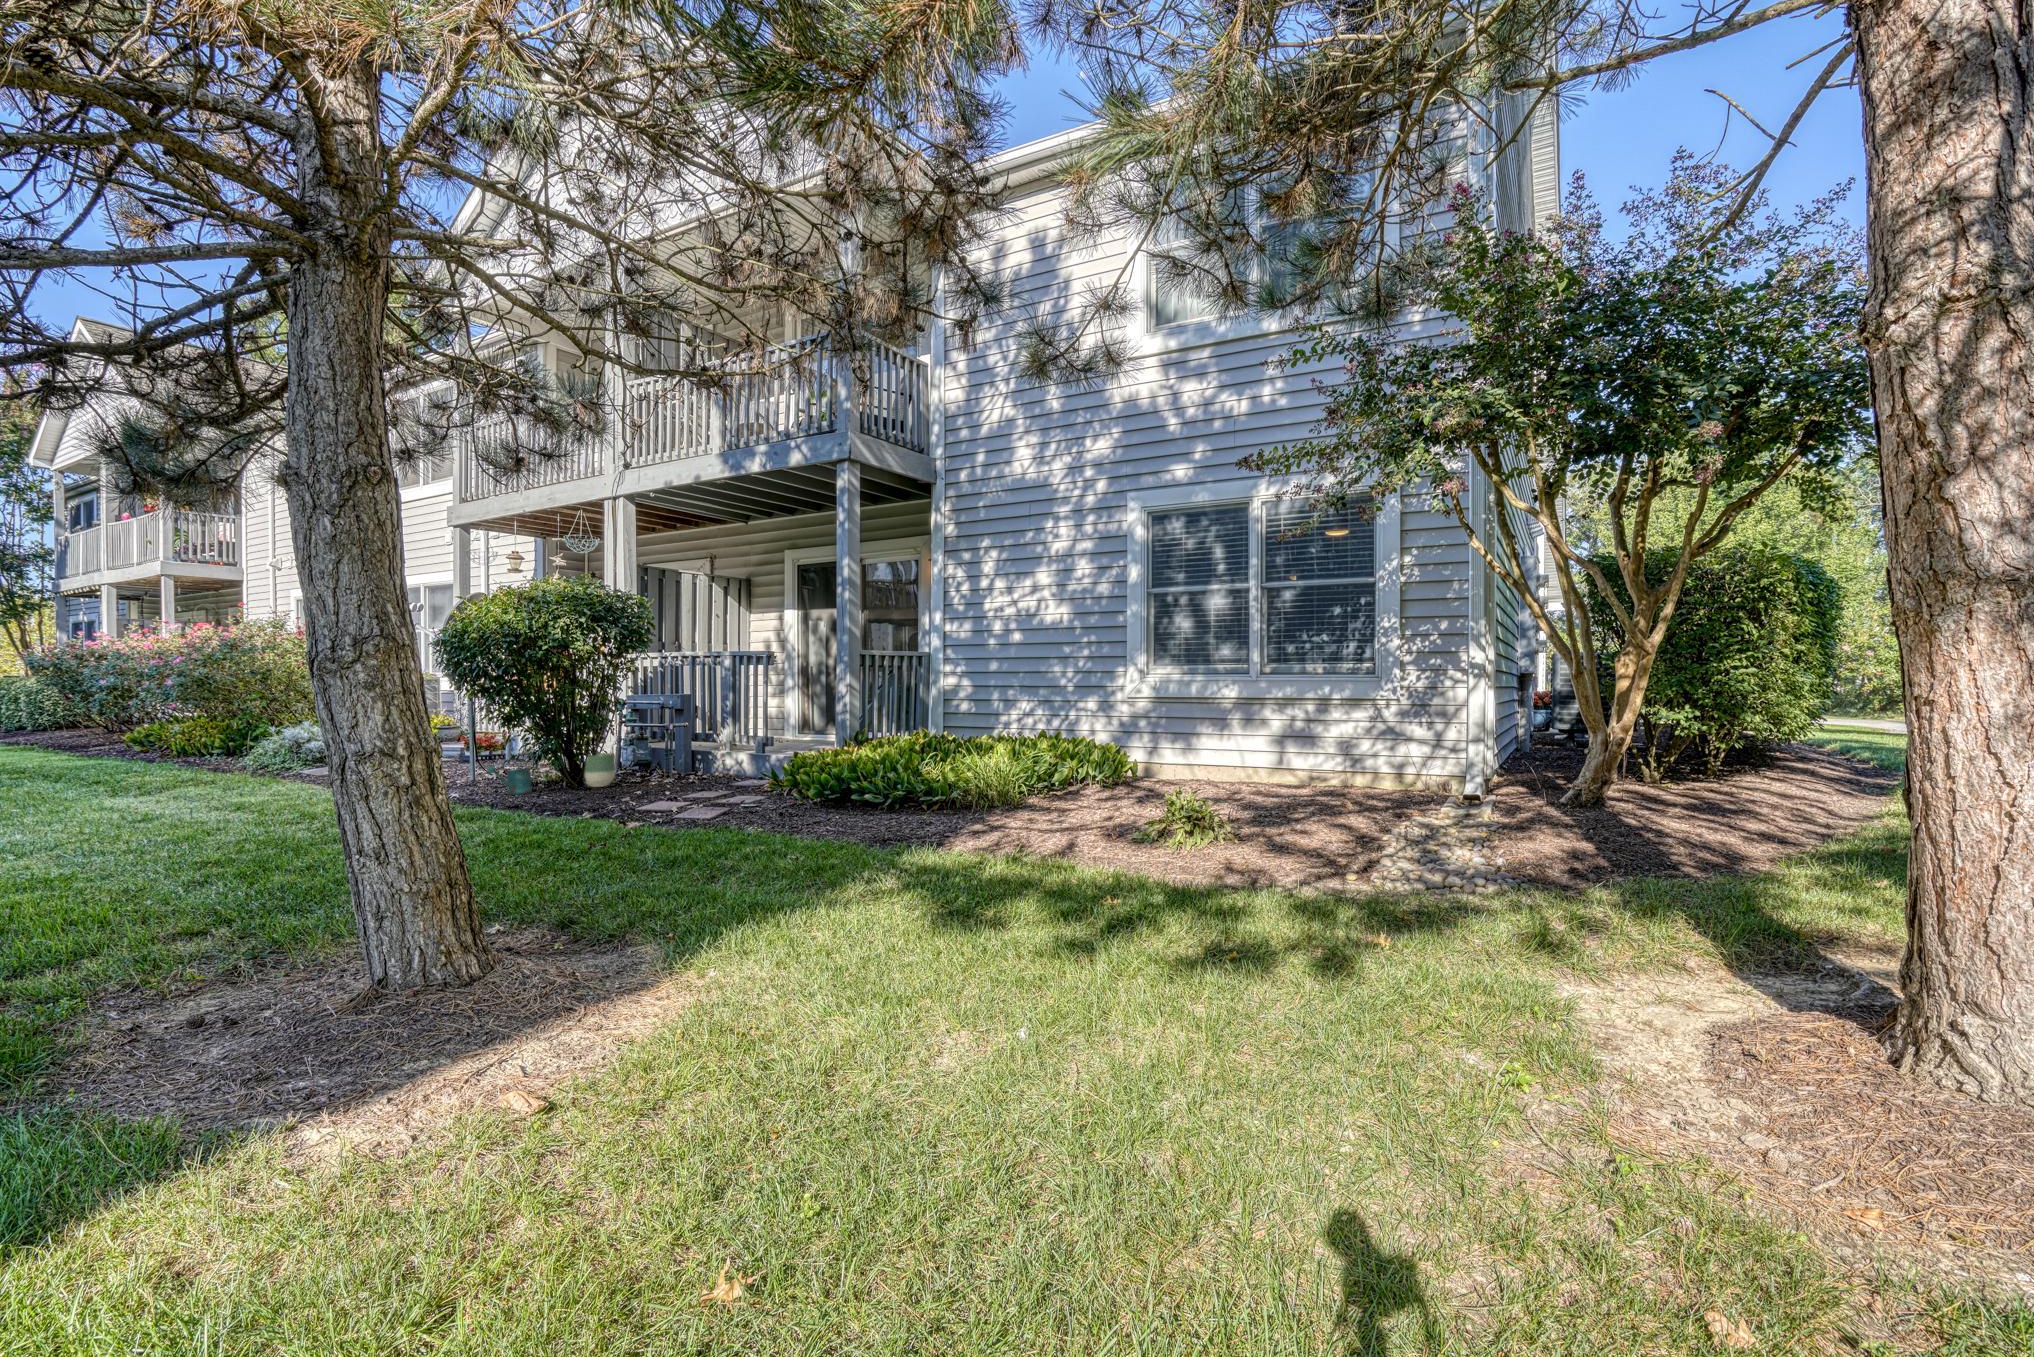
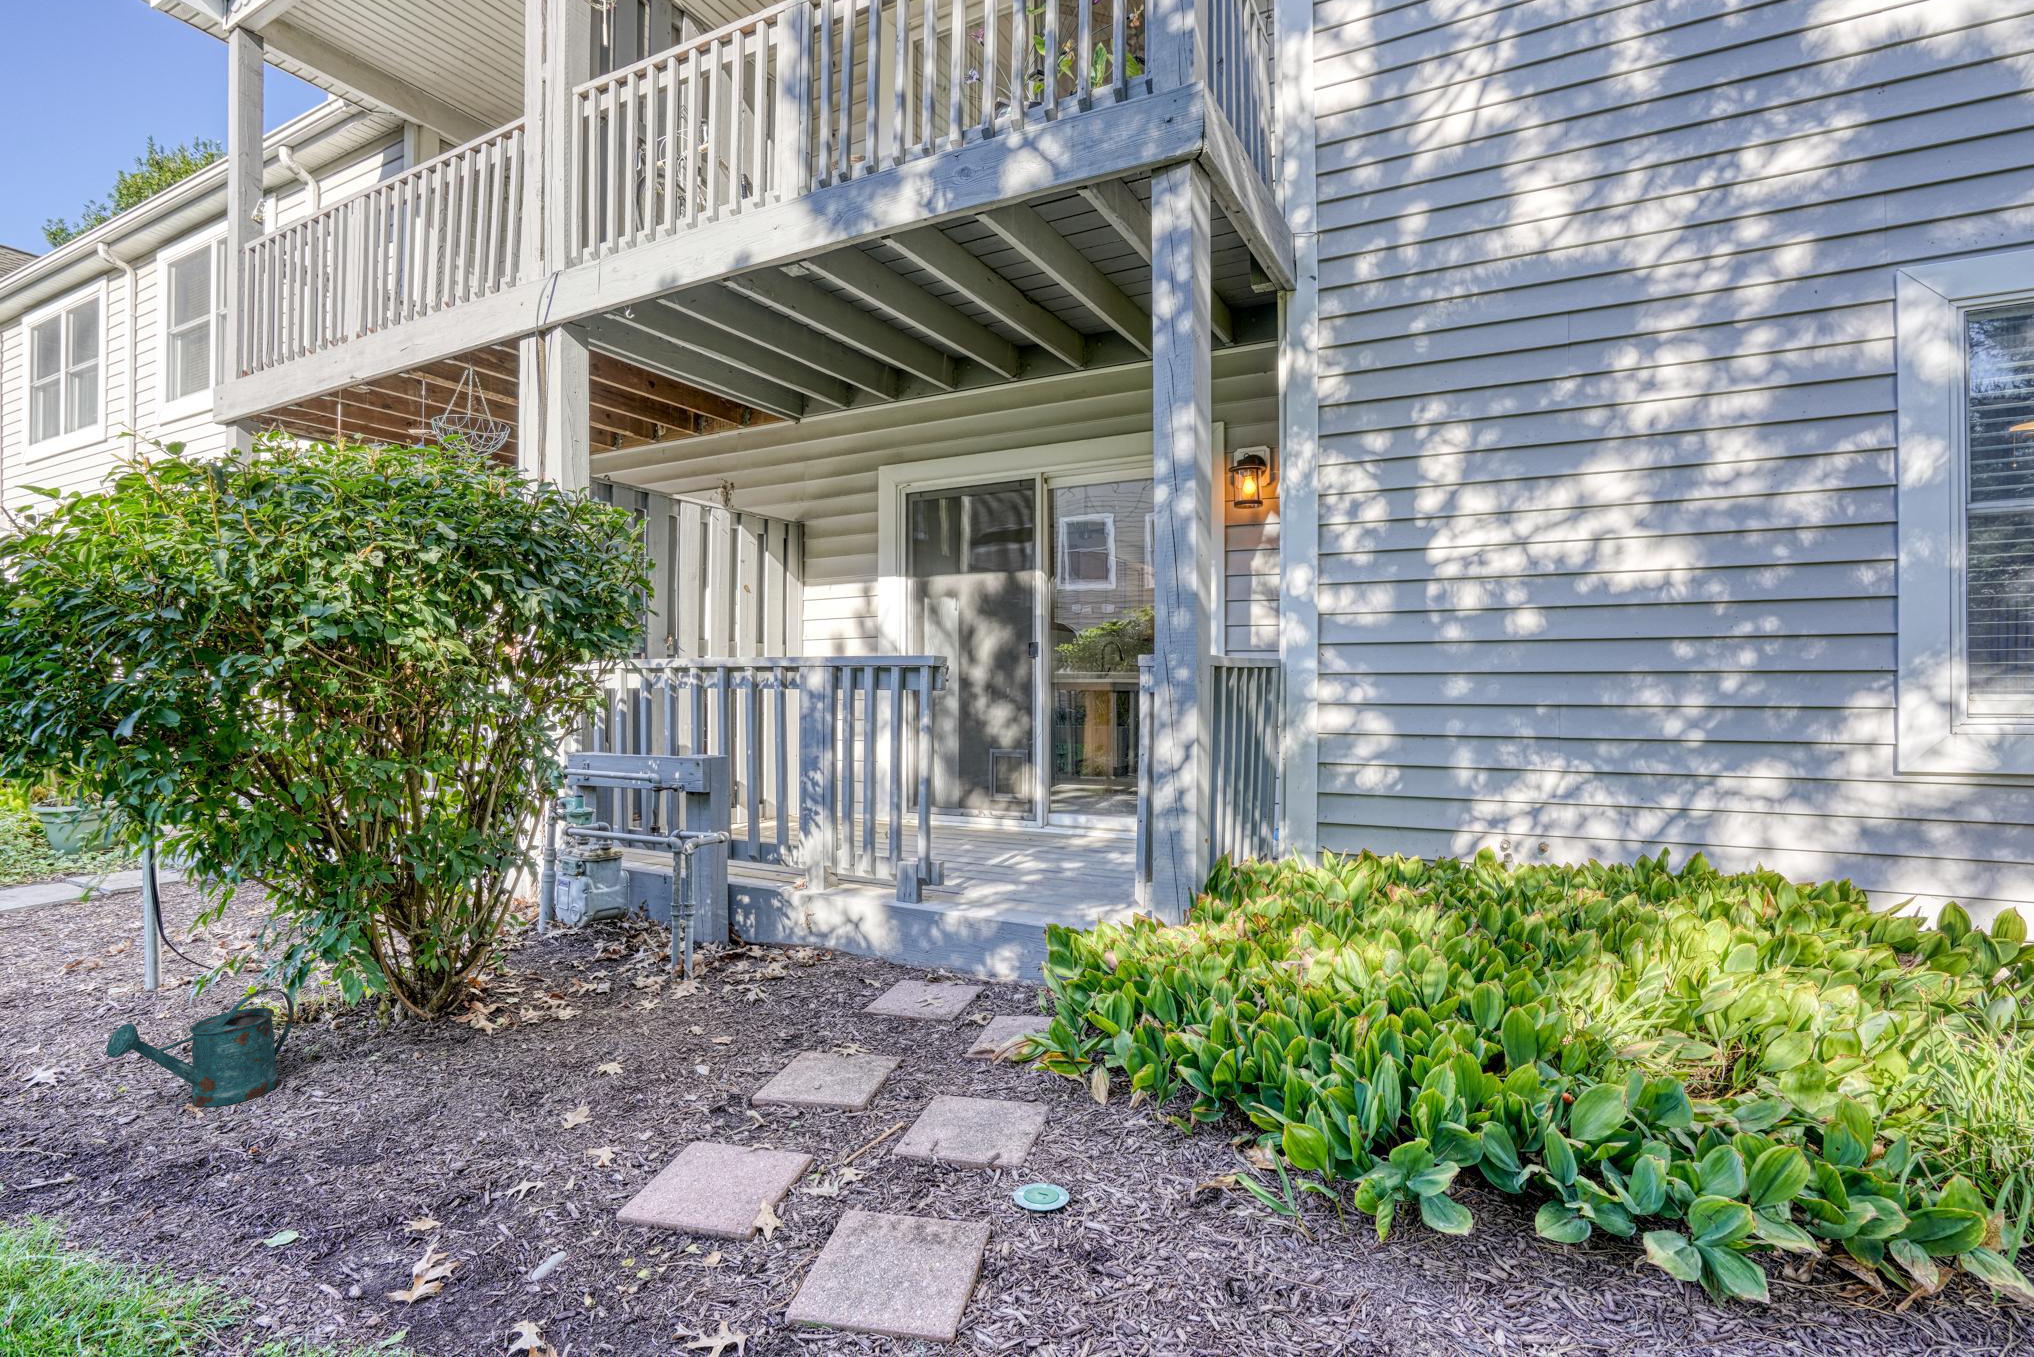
planter: present [585,753,615,787] -> none [437,937,539,1045]

